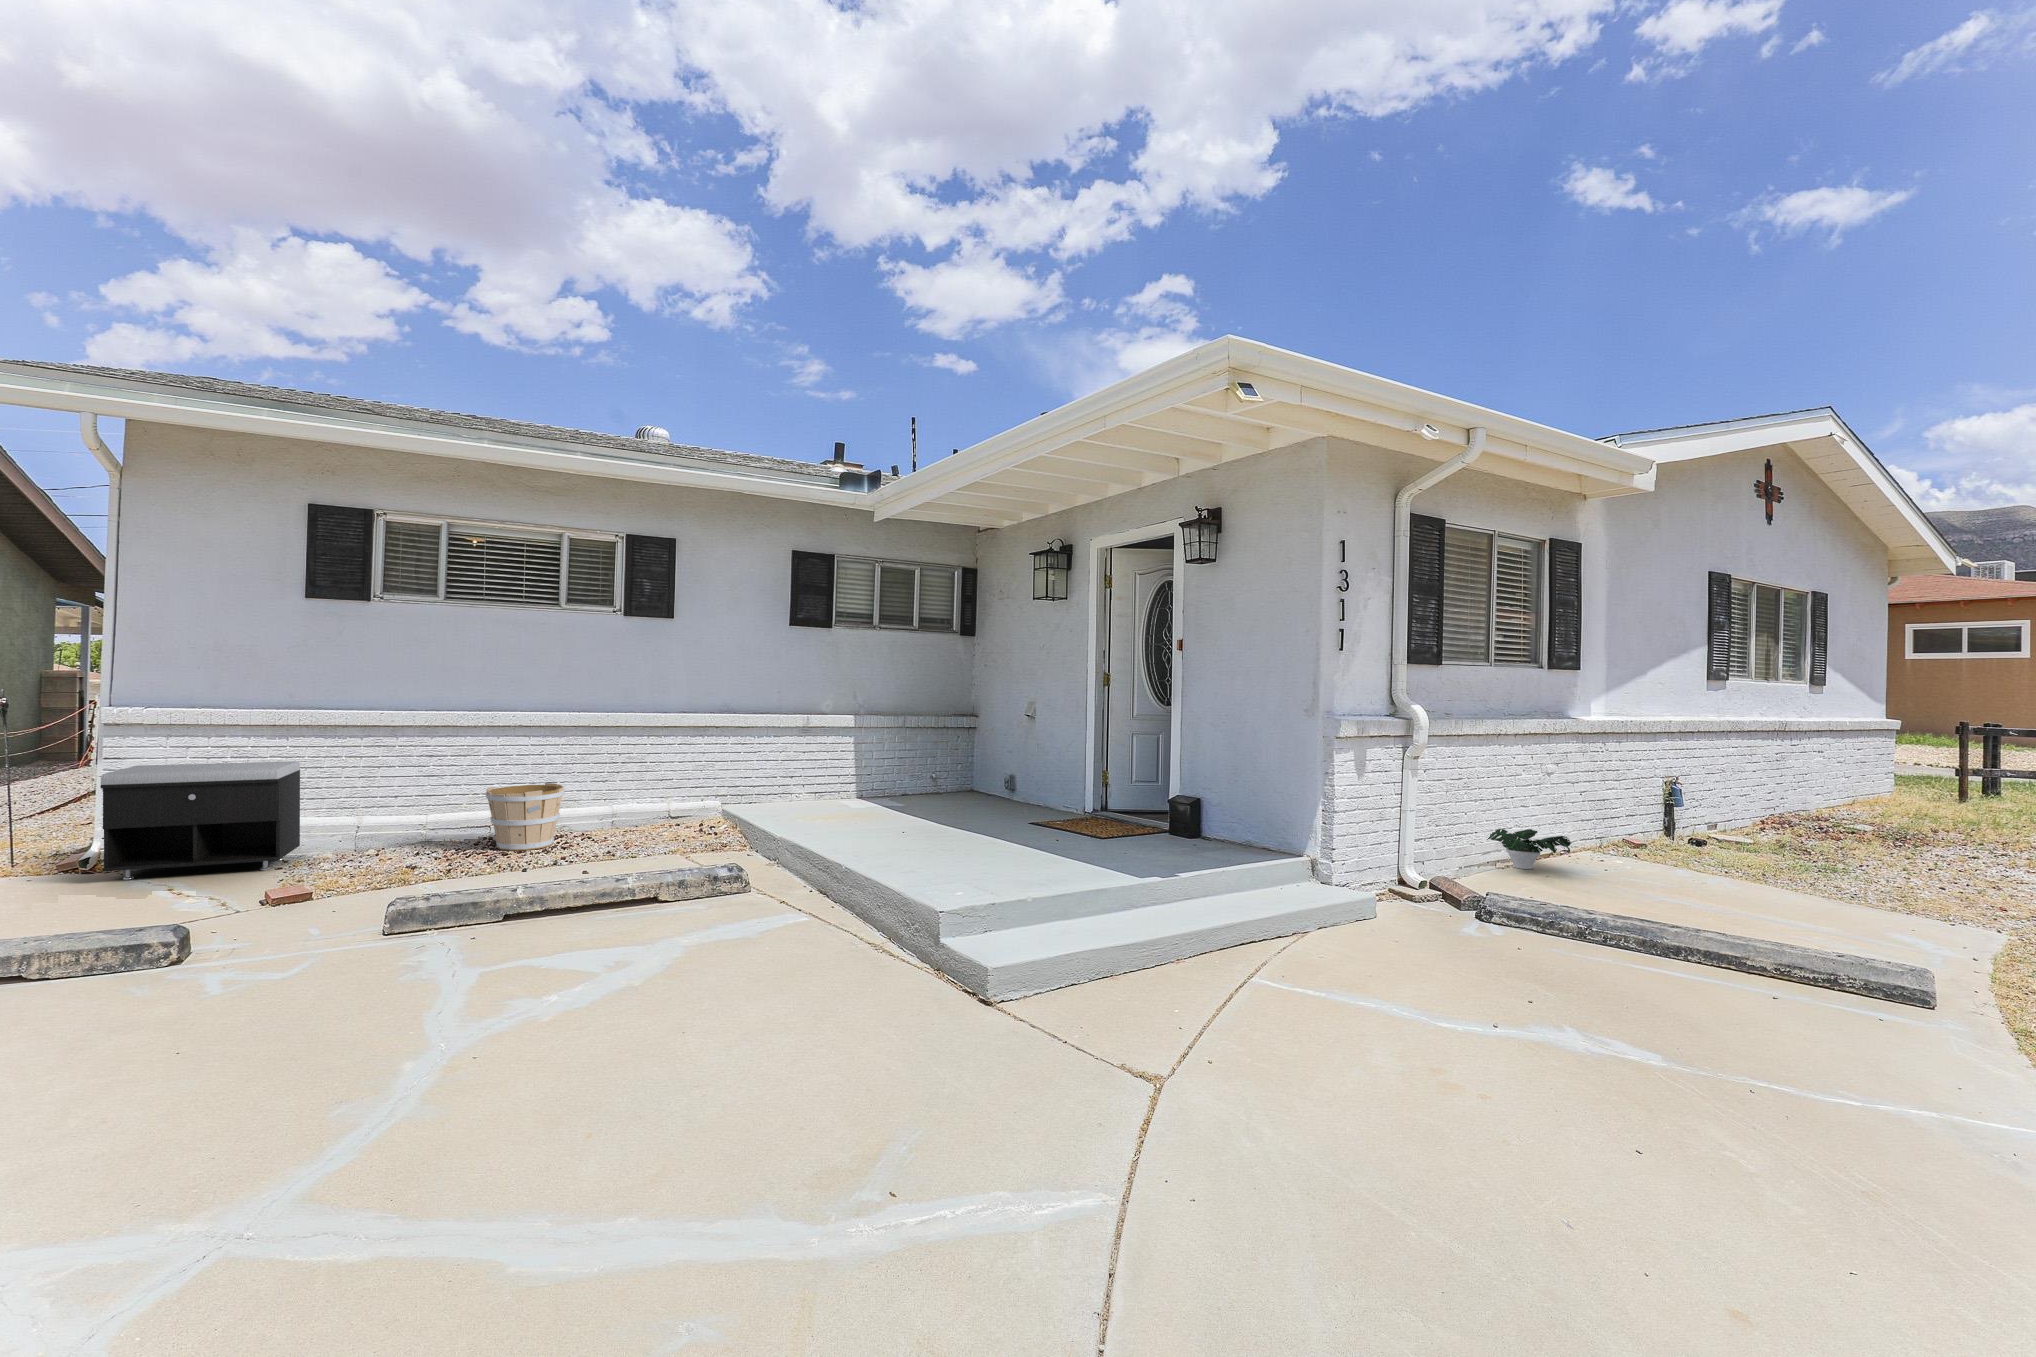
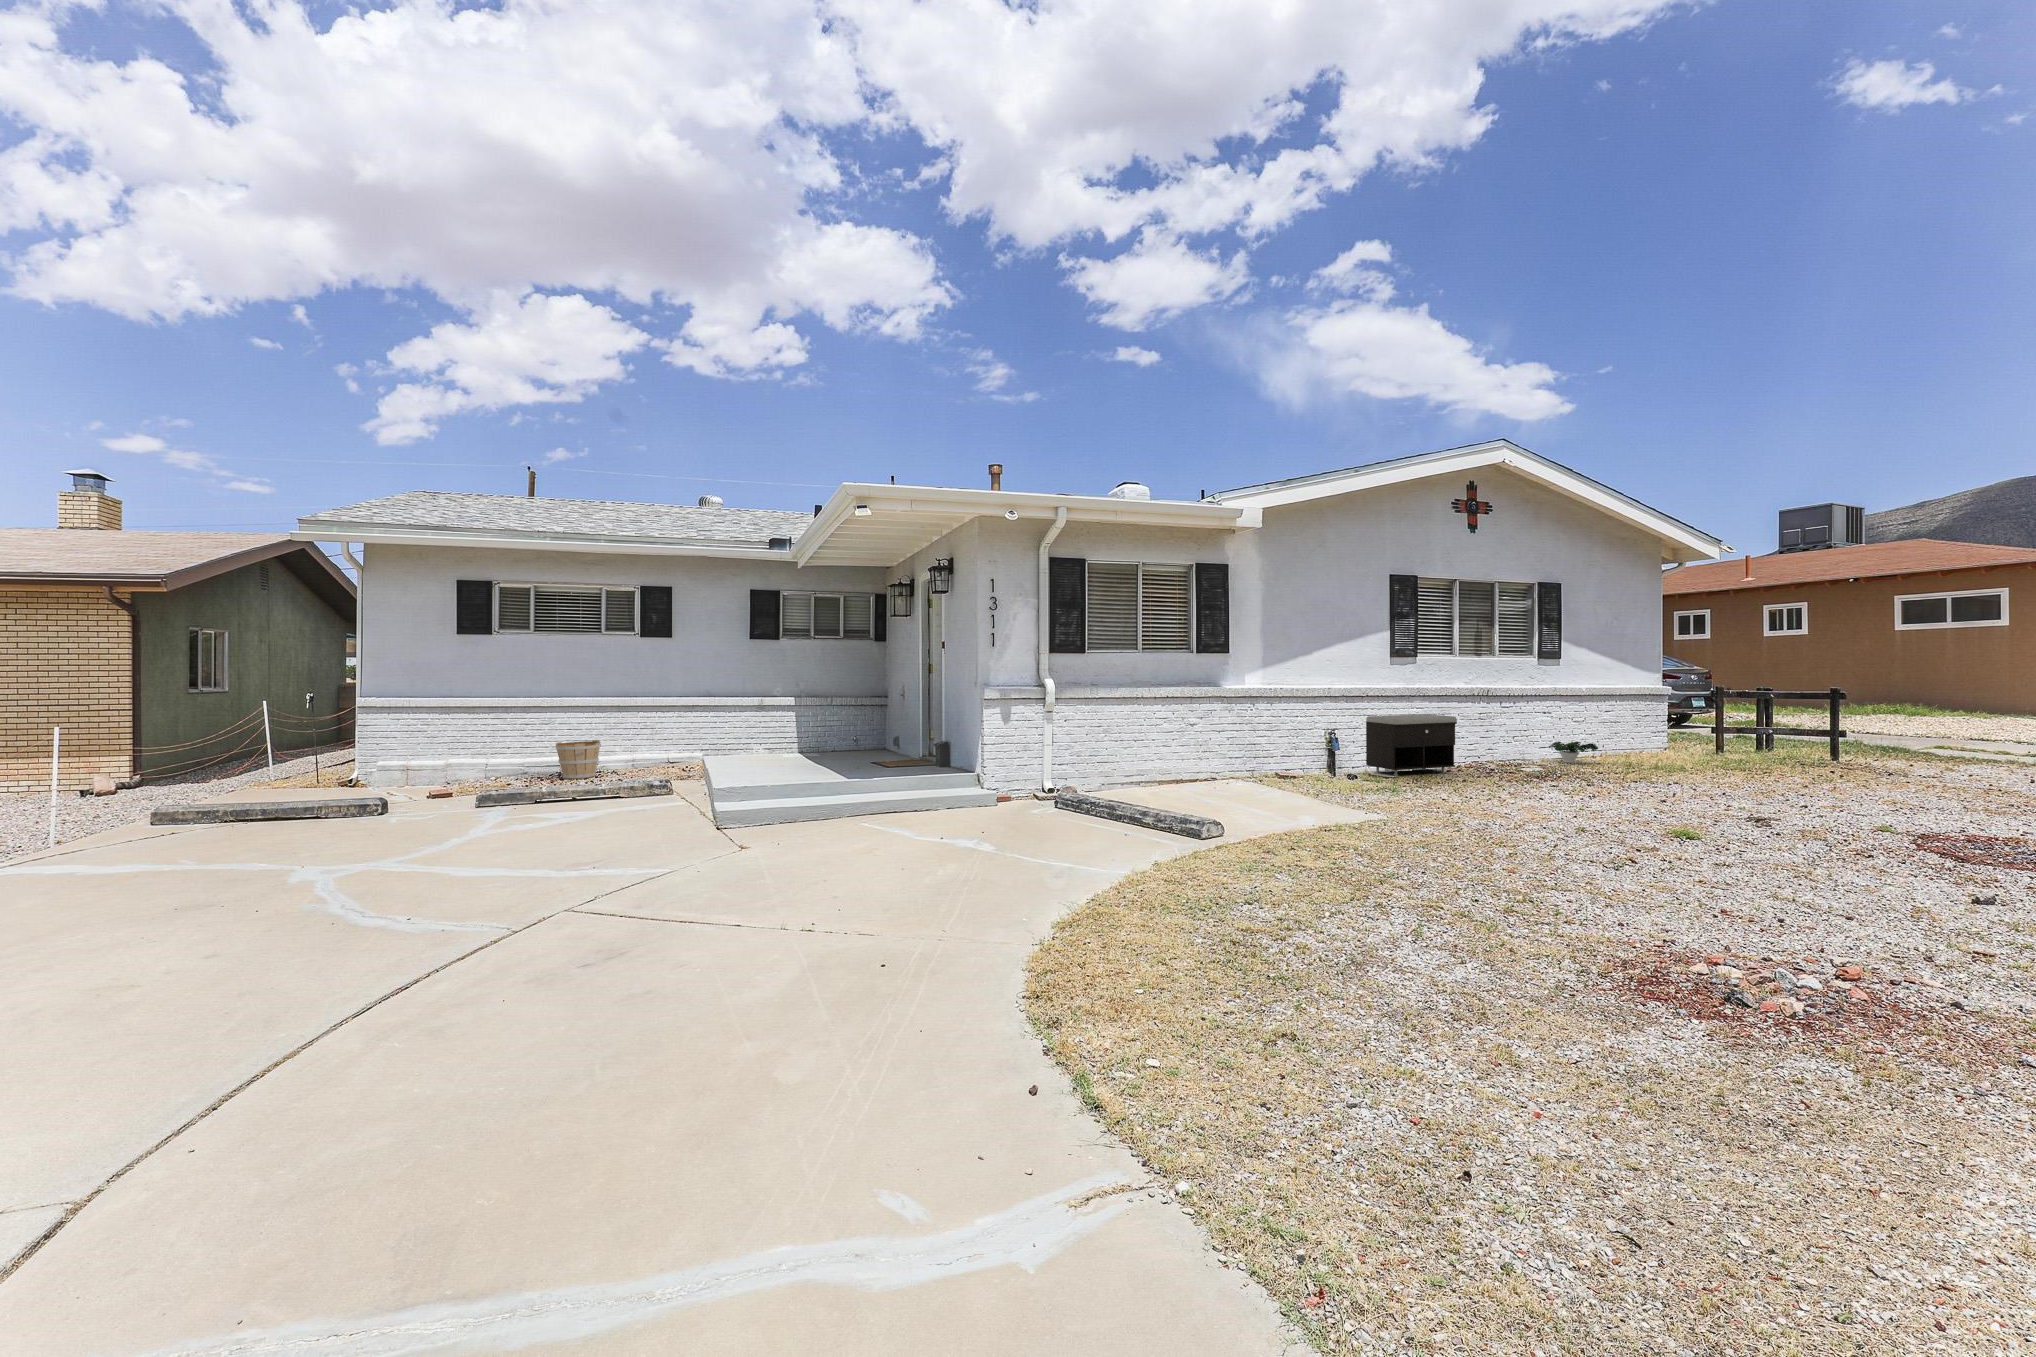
storage bench: present [100,761,300,880] -> present [1366,714,1457,775]
potted plant: present [1487,829,1571,869] -> present [1549,741,1598,763]

